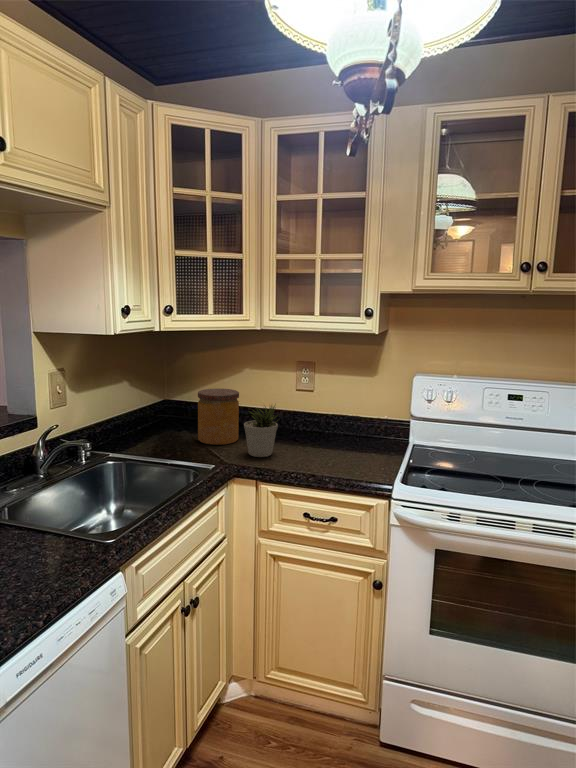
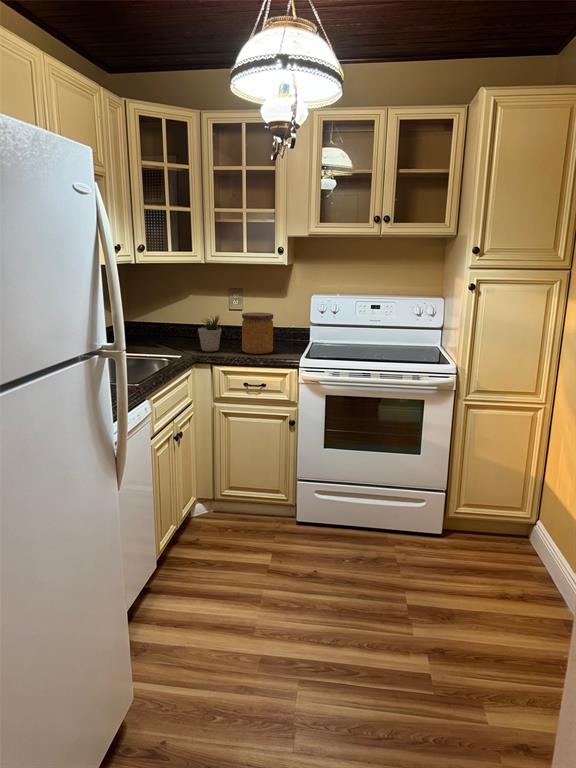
jar: present [198,389,239,445] -> present [242,312,273,354]

